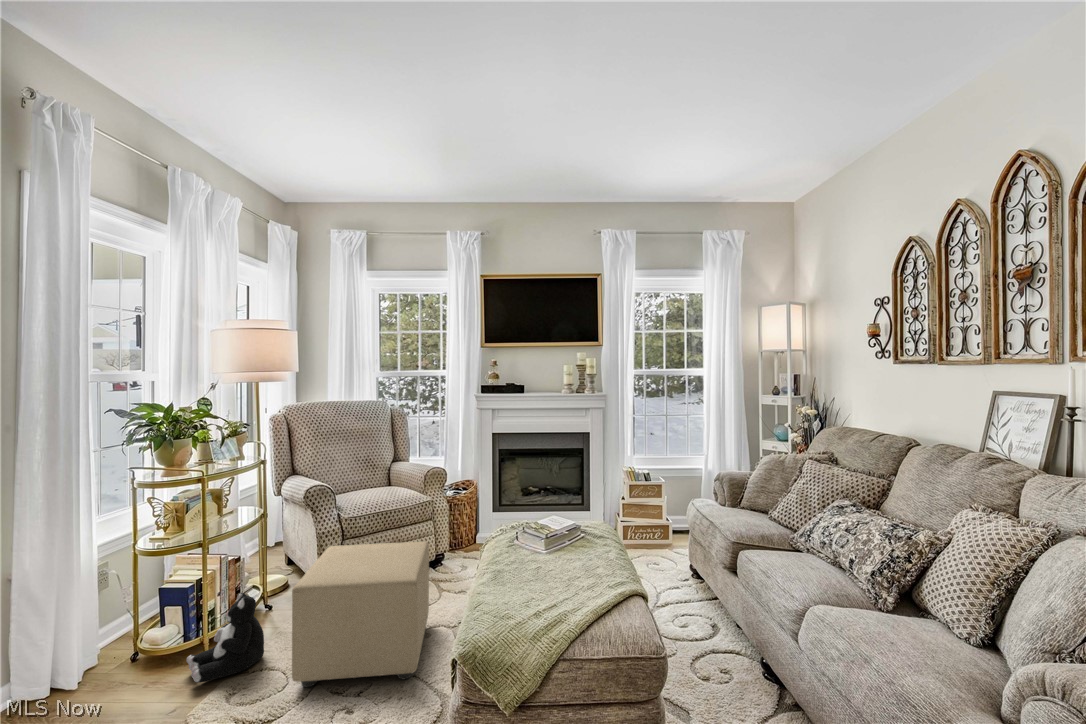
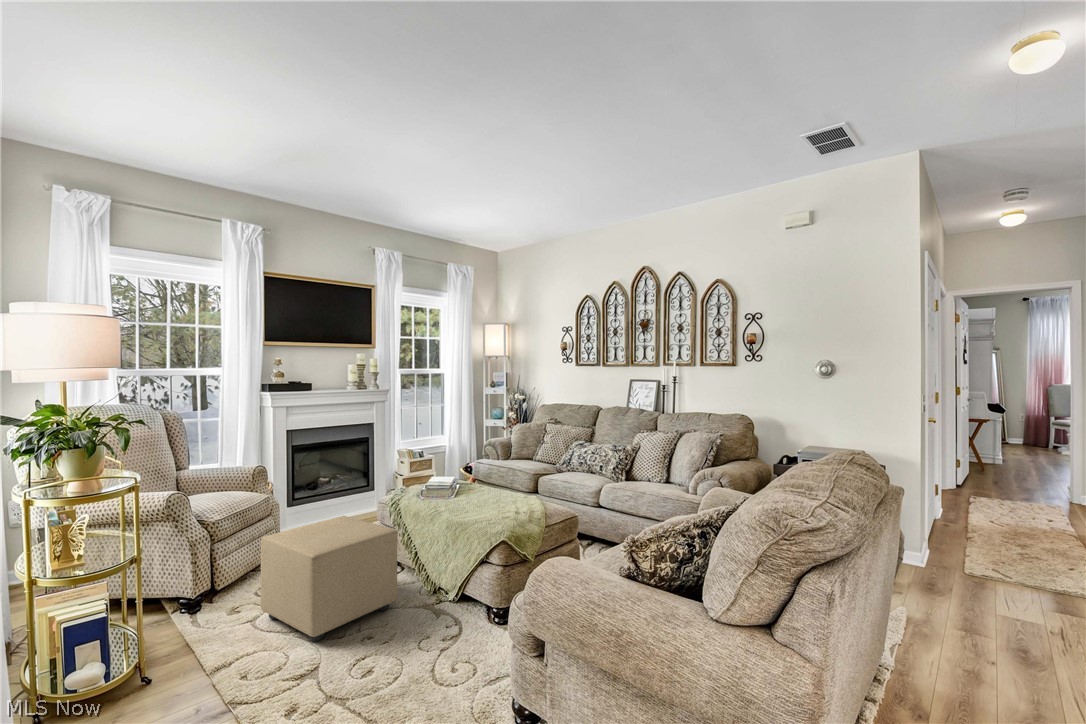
plush toy: present [186,593,264,682] -> none [168,592,241,681]

